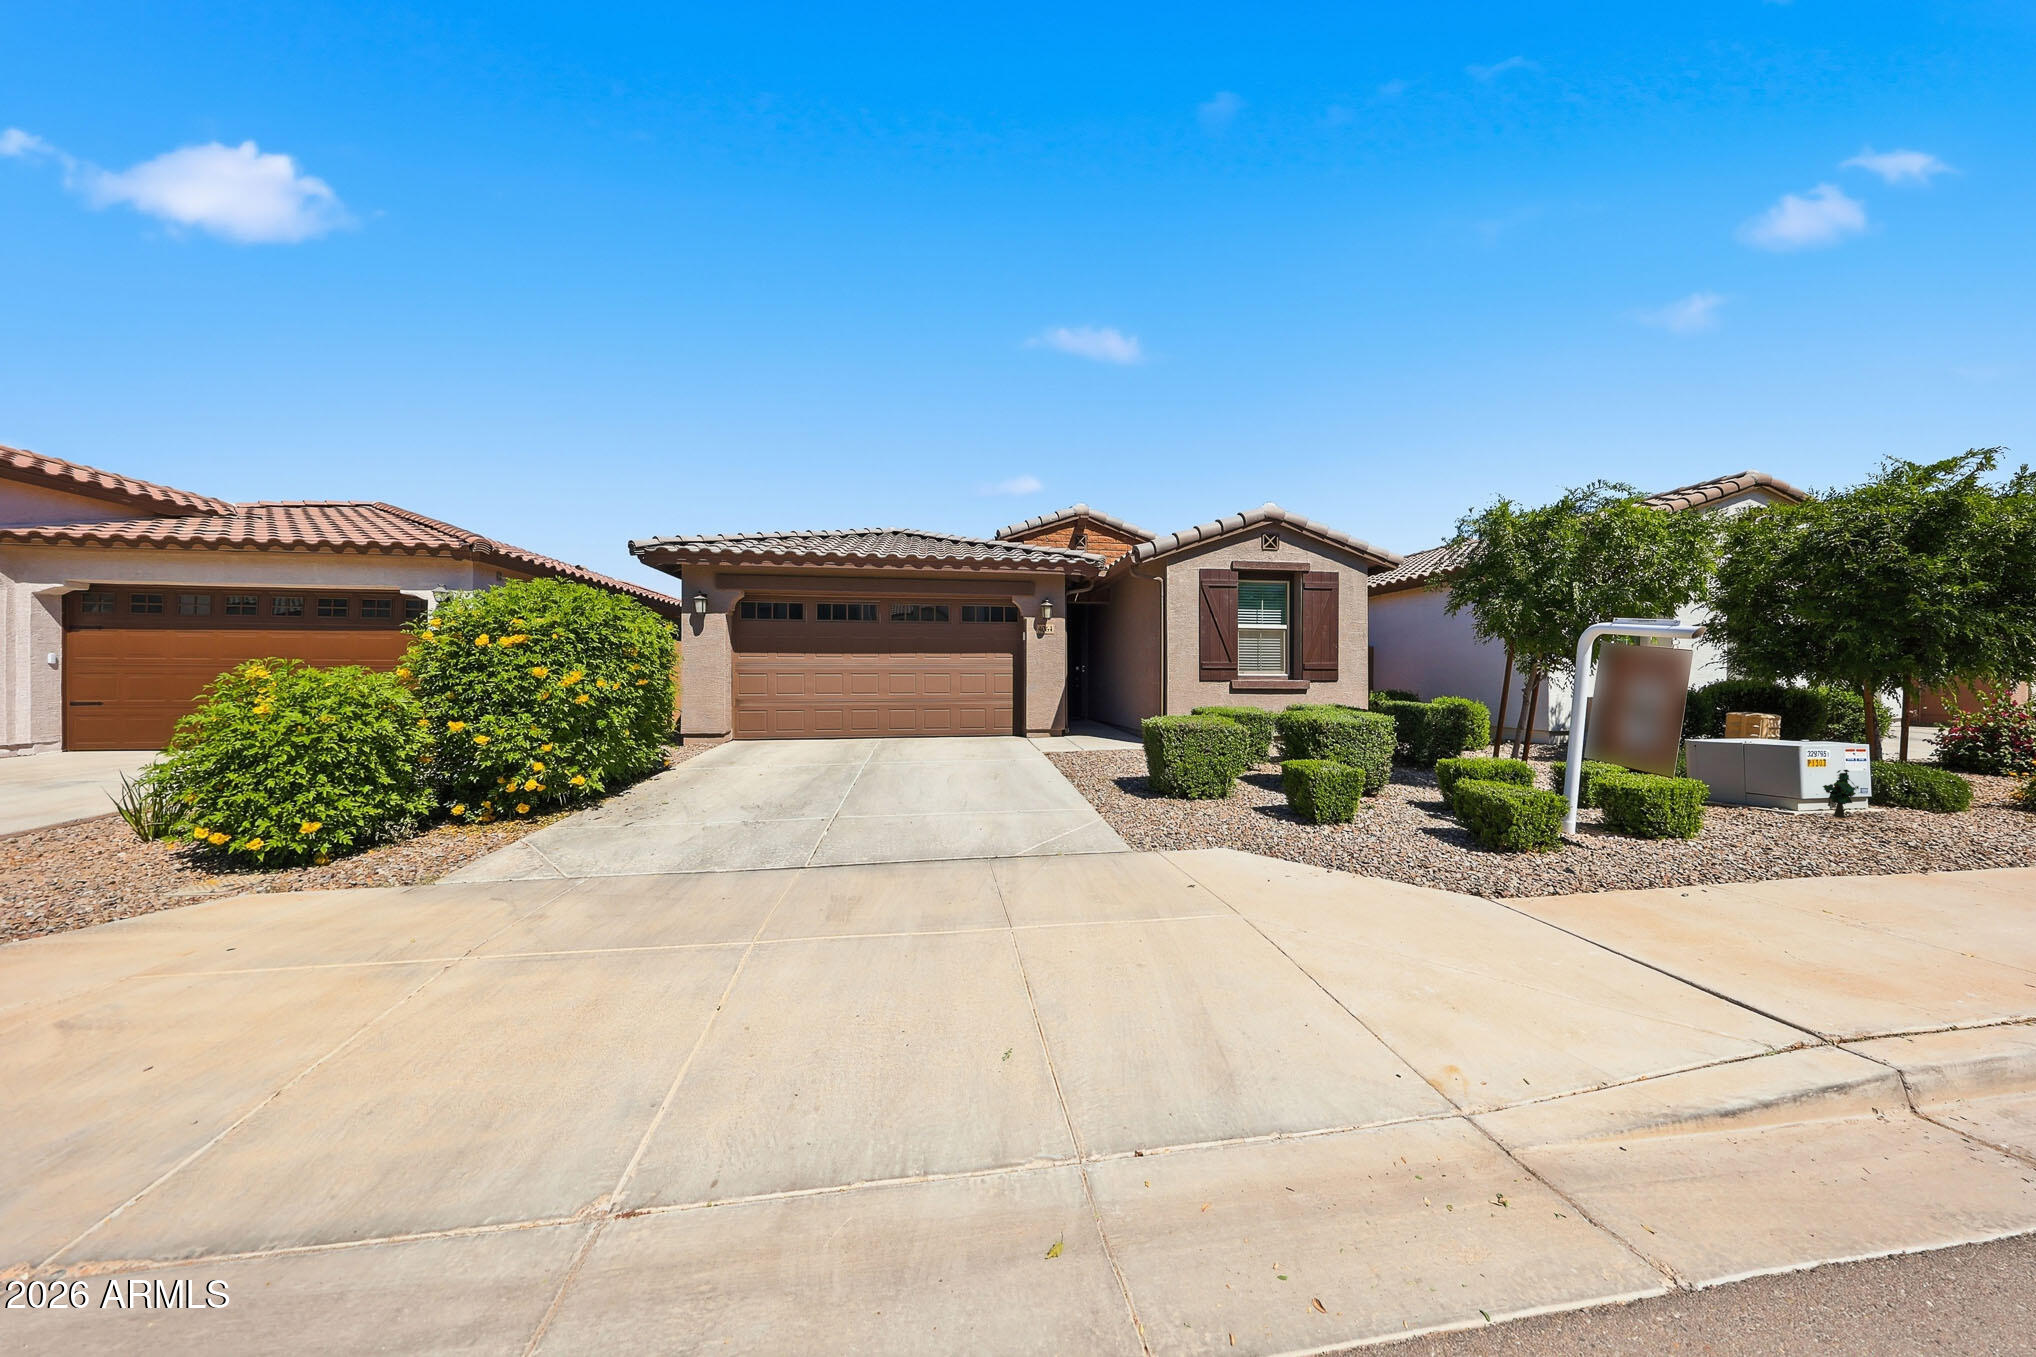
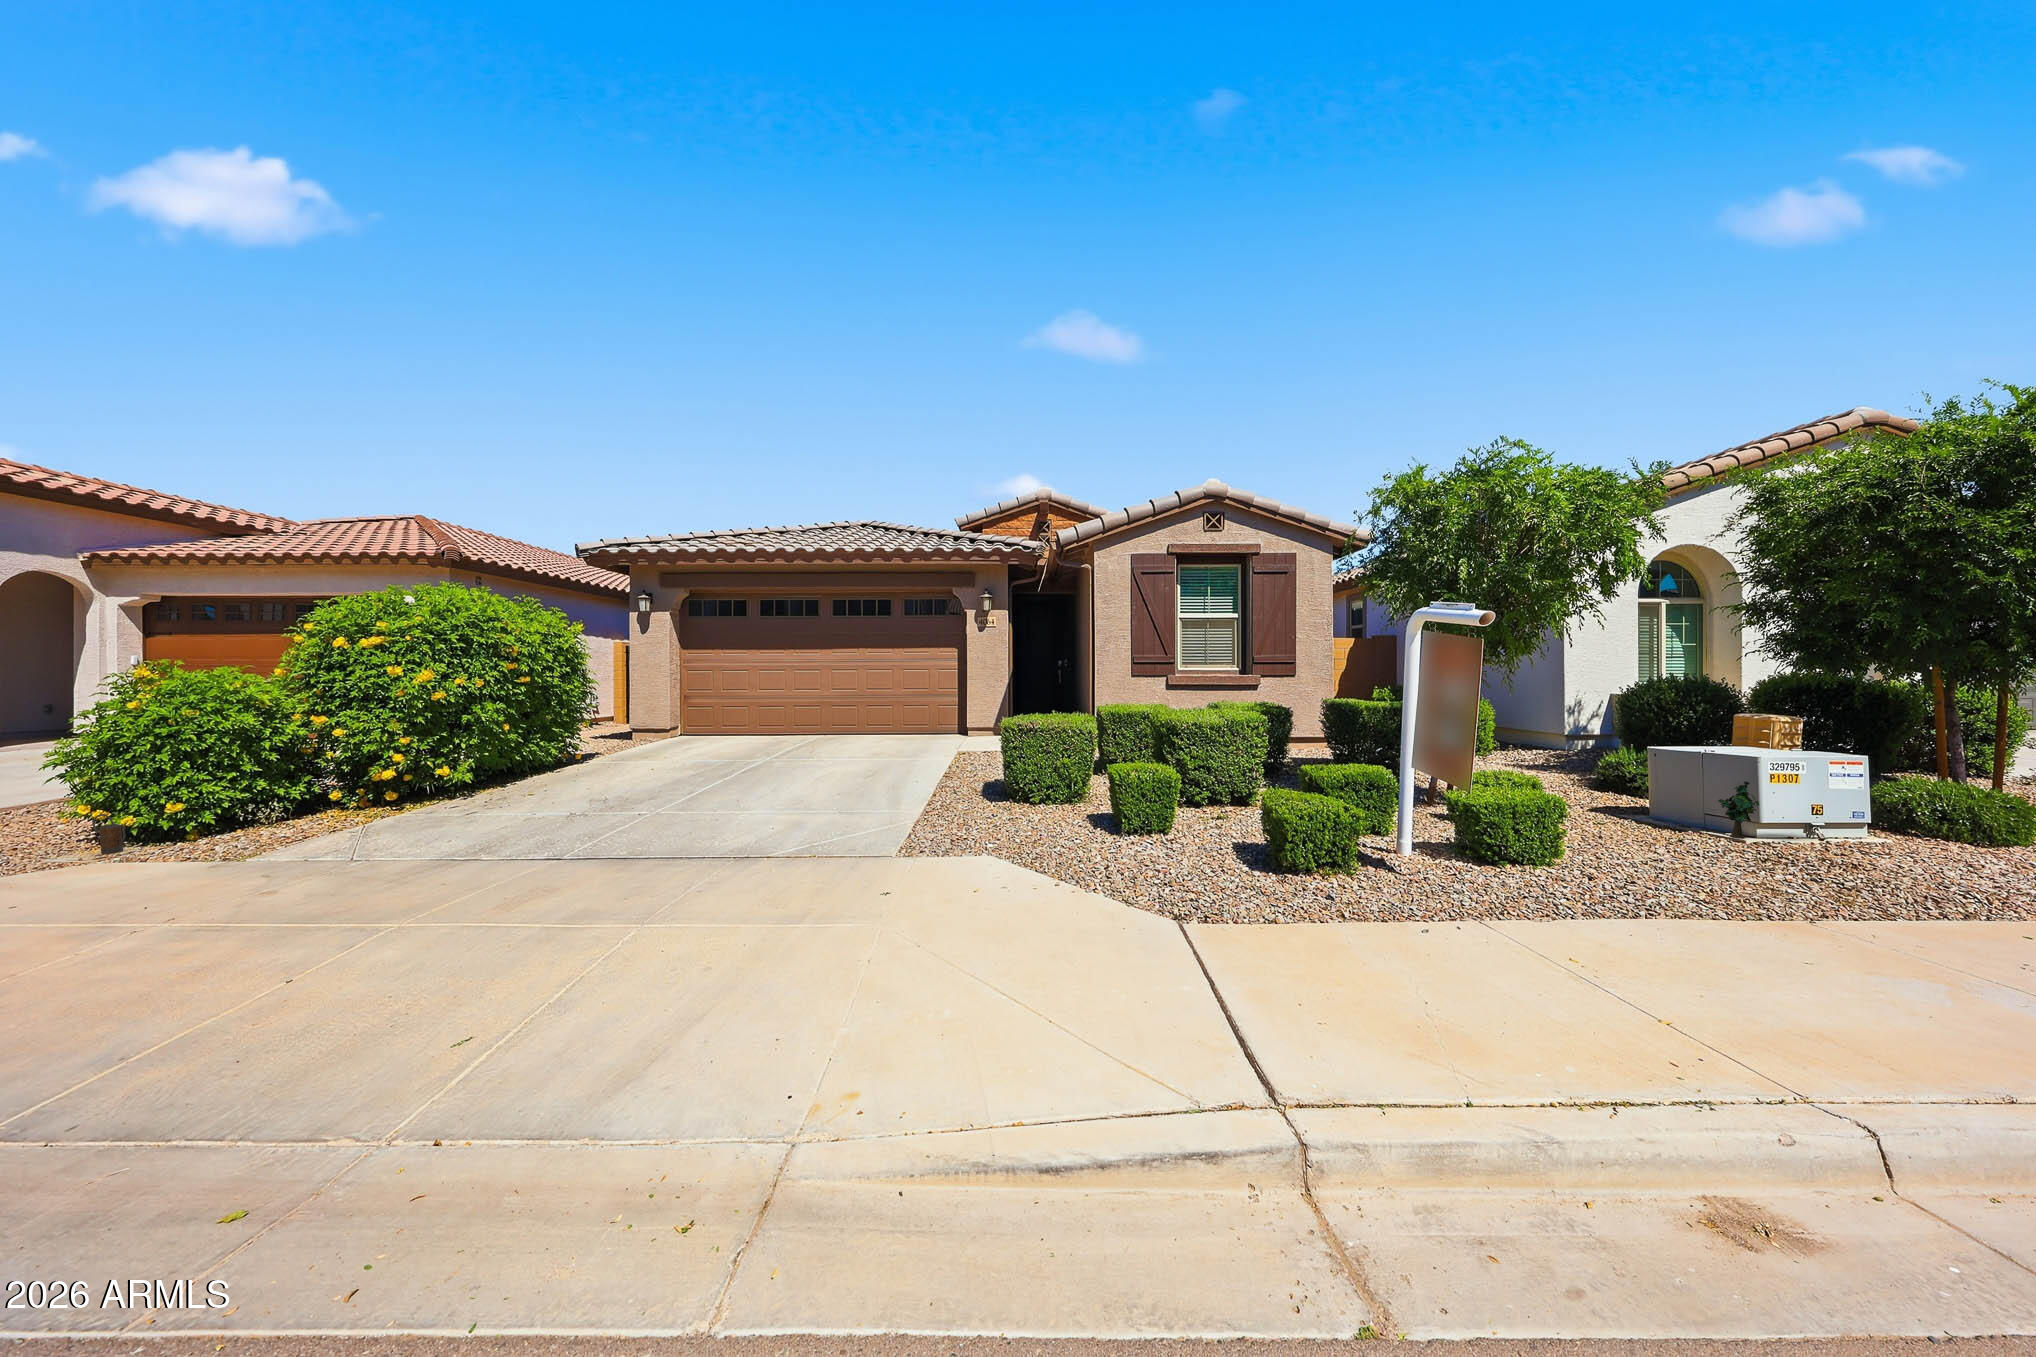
watering can: none [216,838,266,887] -> present [92,814,127,854]

